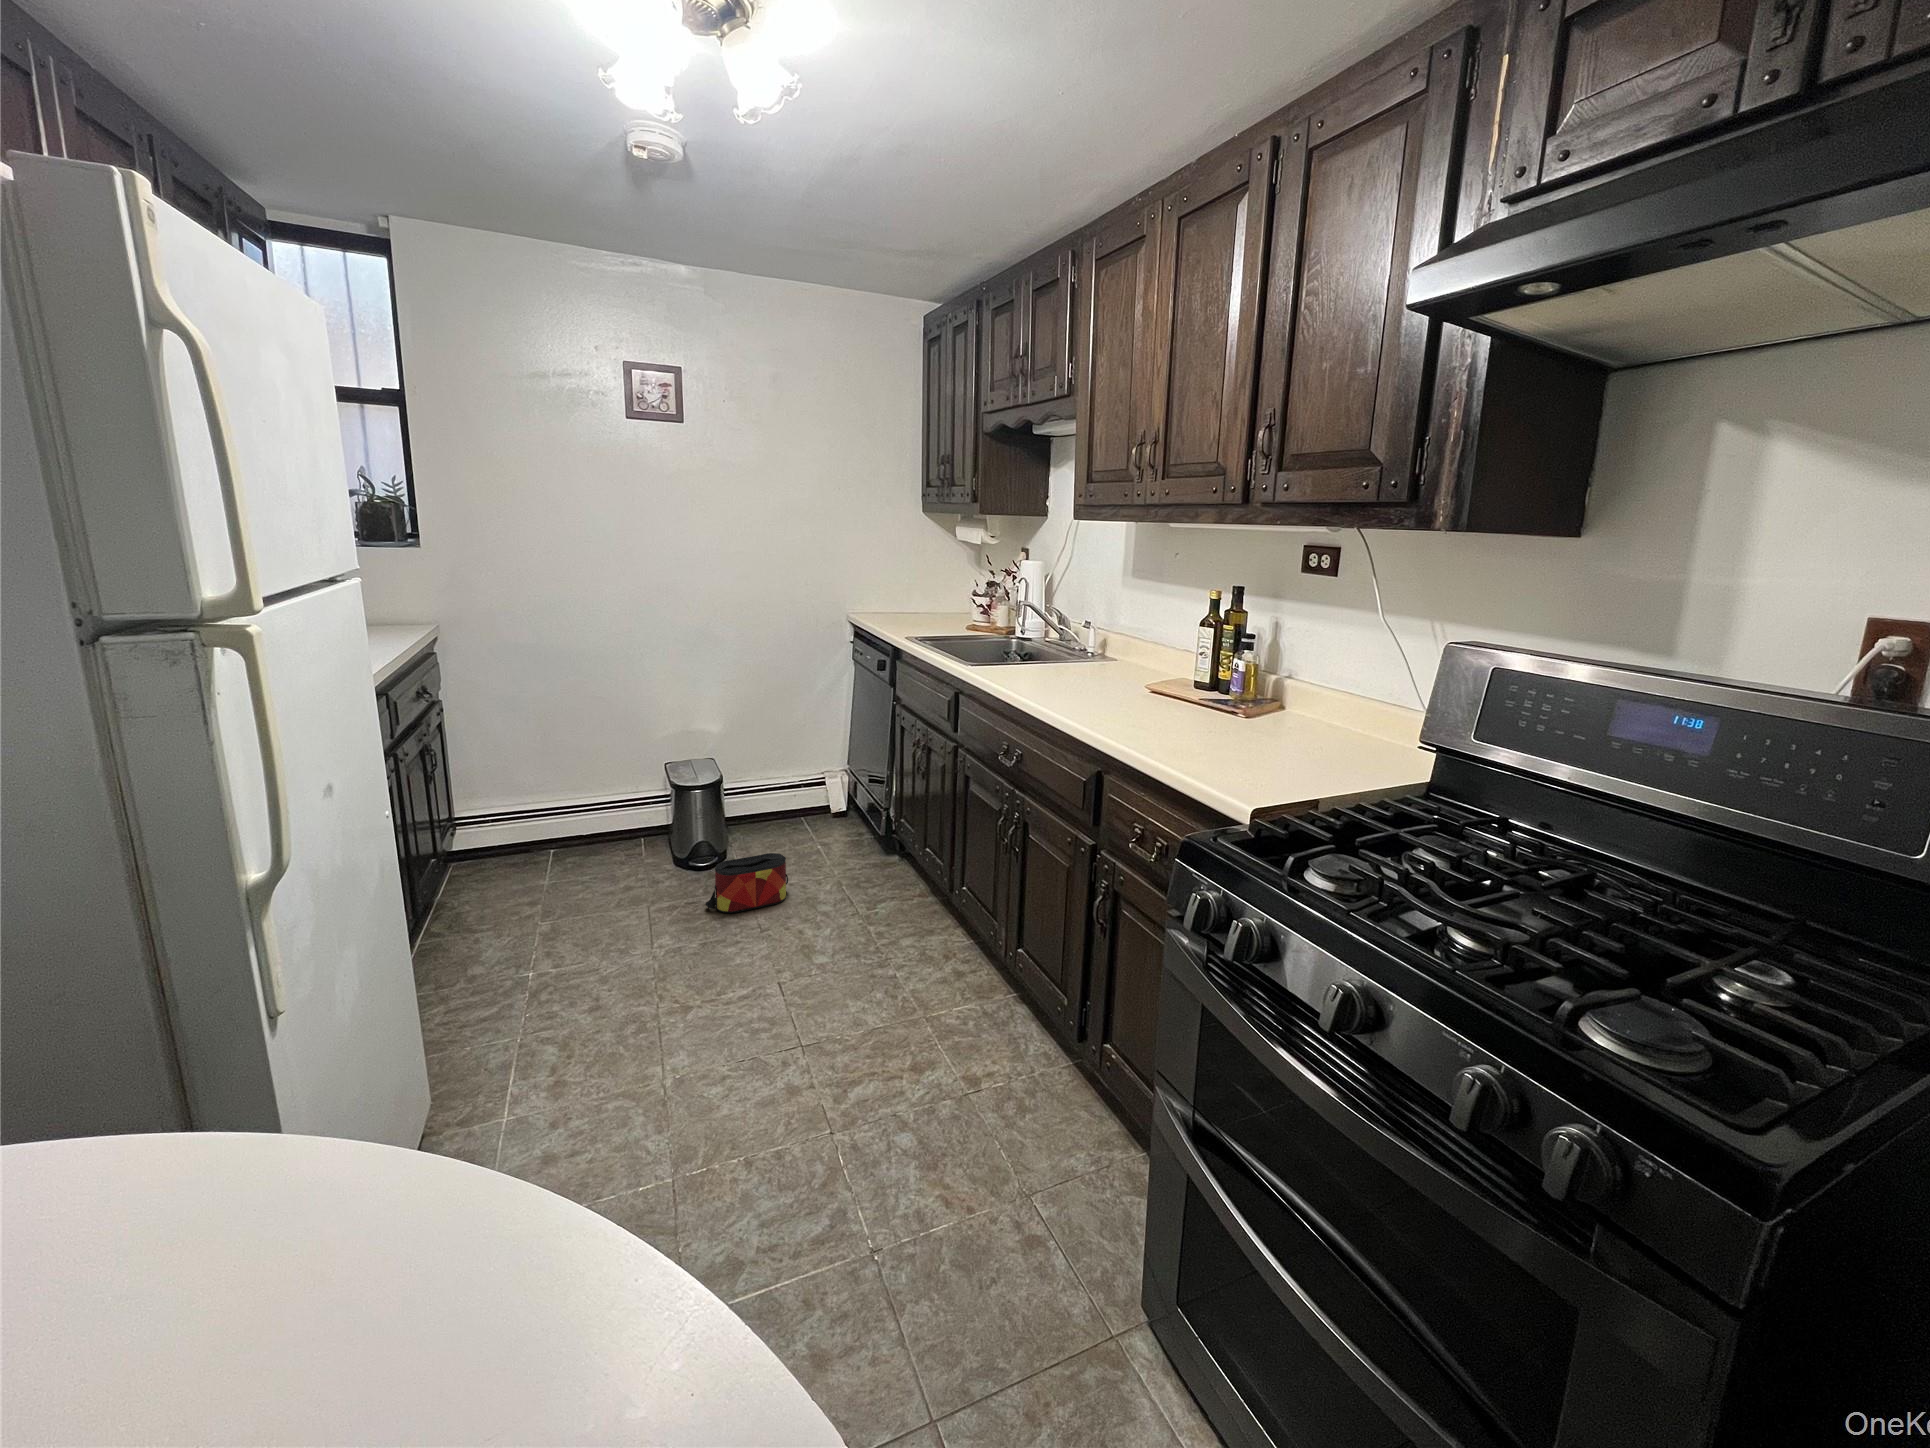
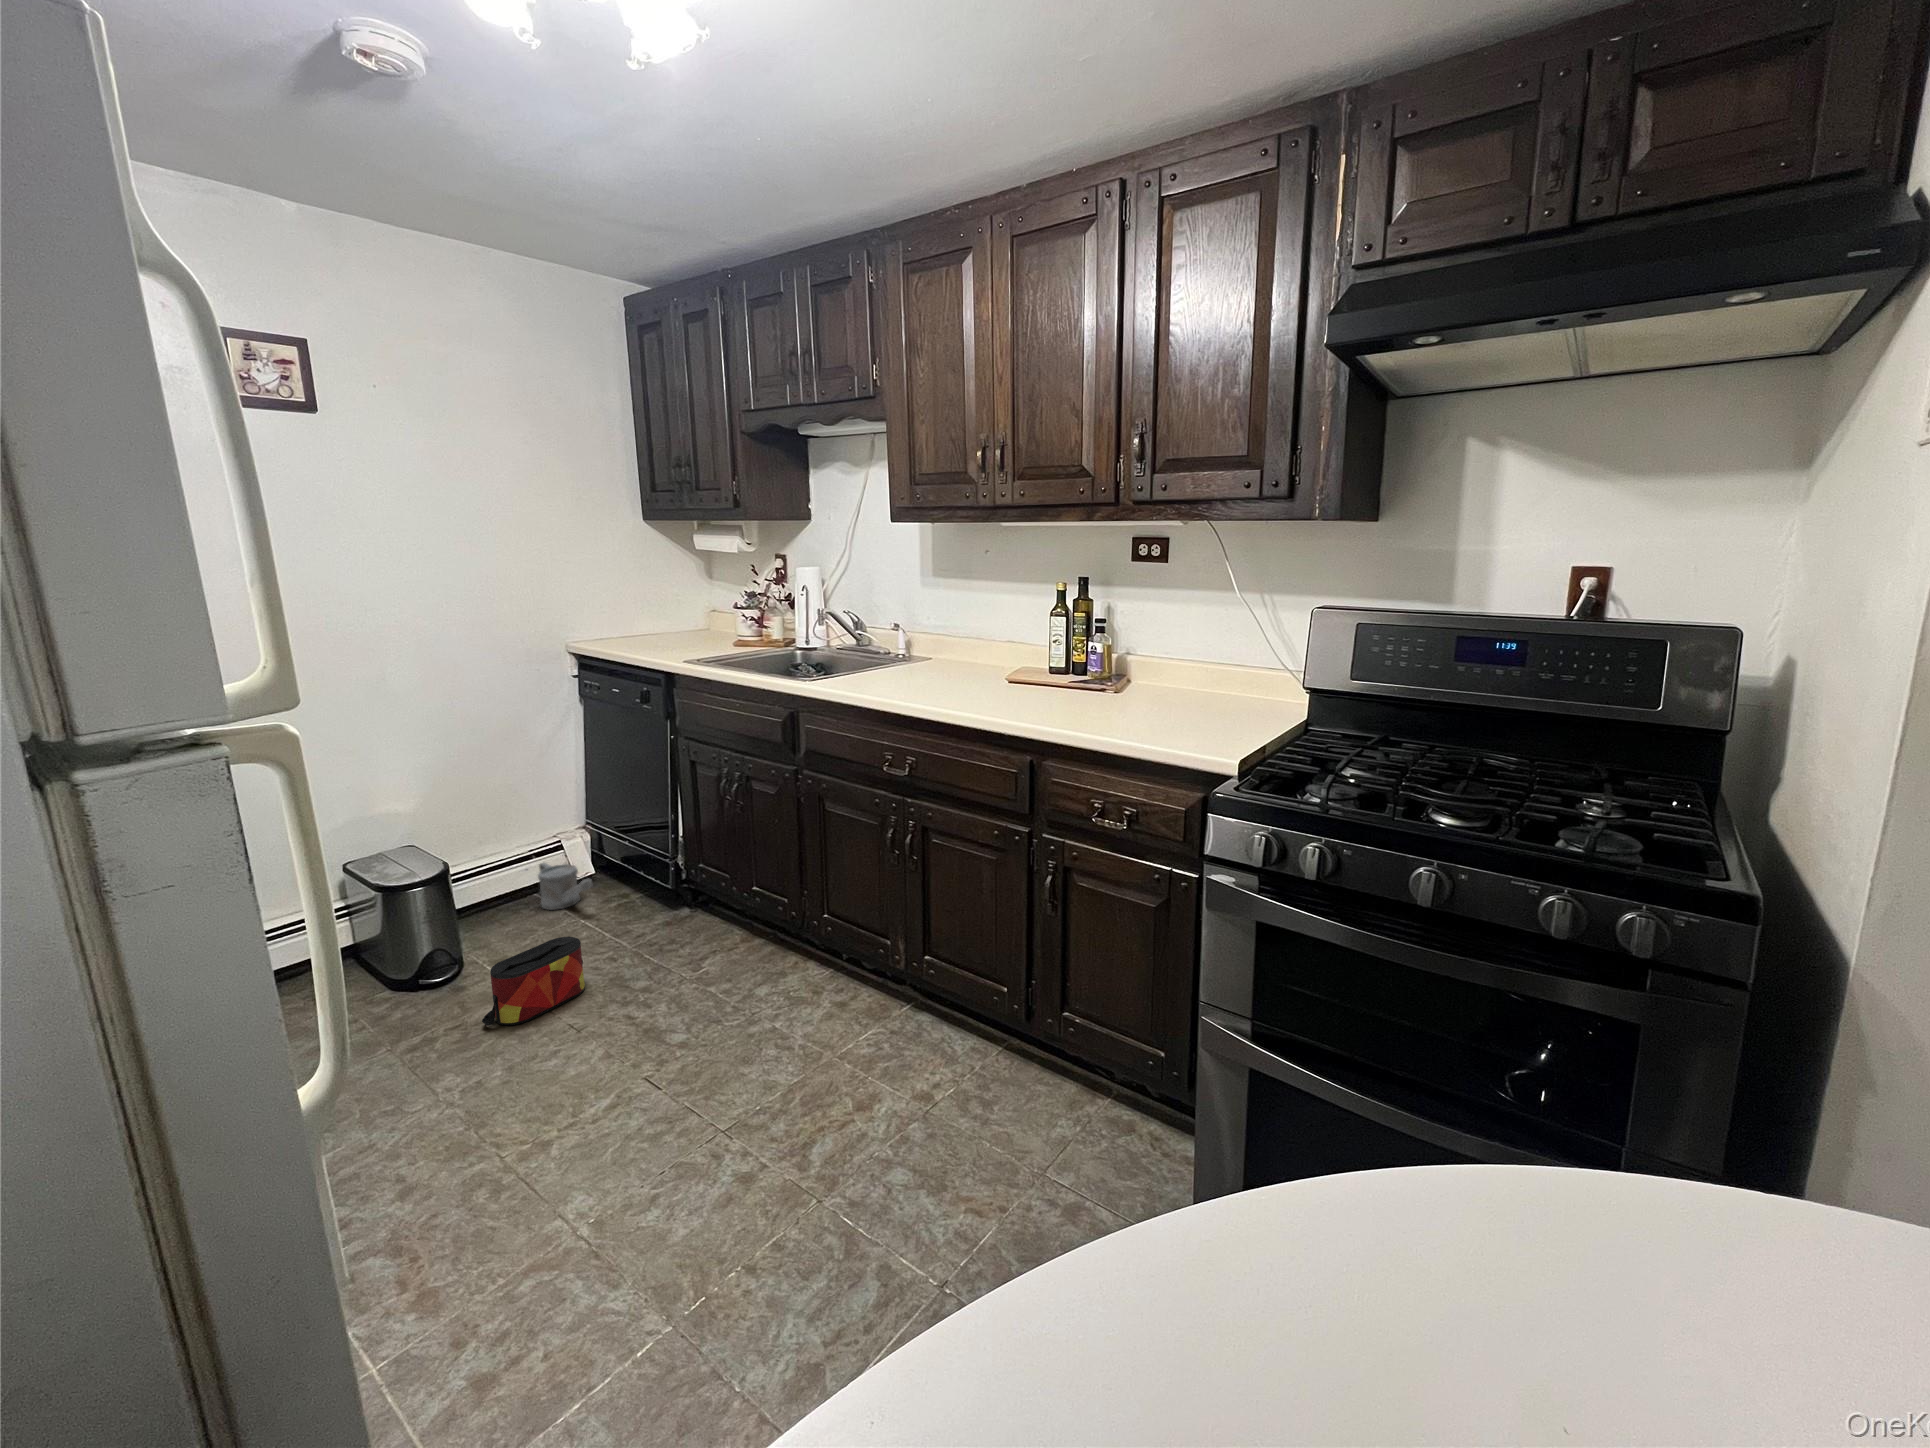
watering can: none [797,793,827,833] -> present [538,863,592,910]

